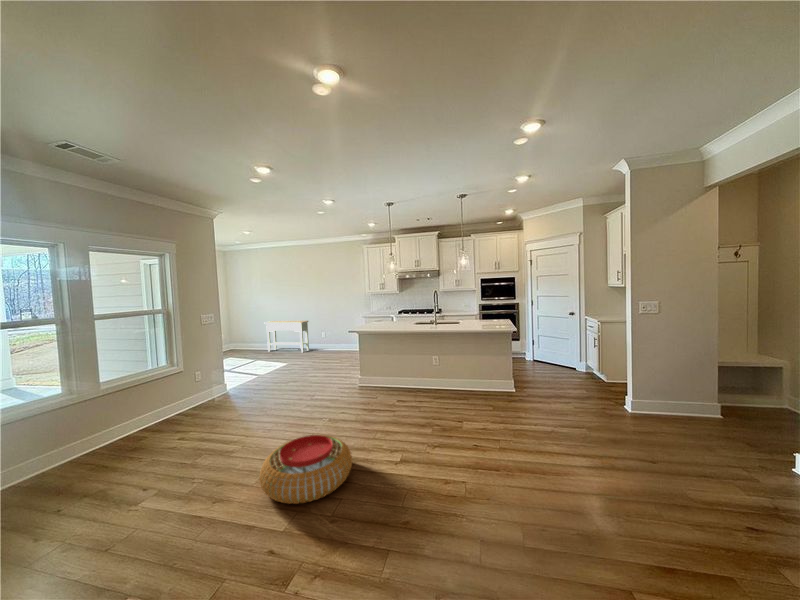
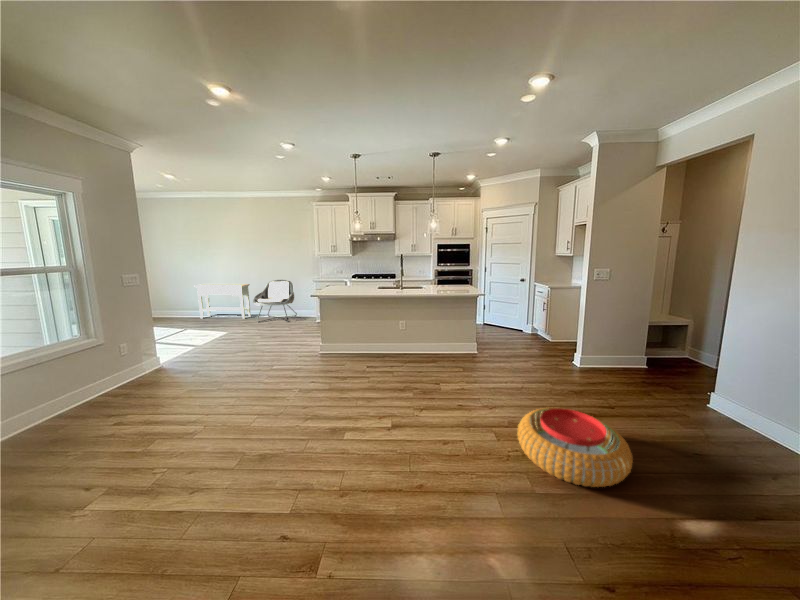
lounge chair: none [309,316,349,356] -> present [253,280,297,323]
pouf: present [260,435,352,504] -> present [518,408,633,487]

